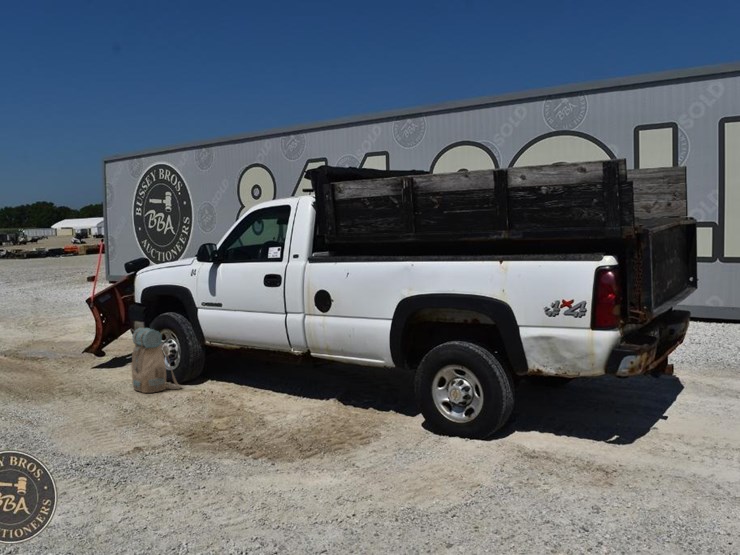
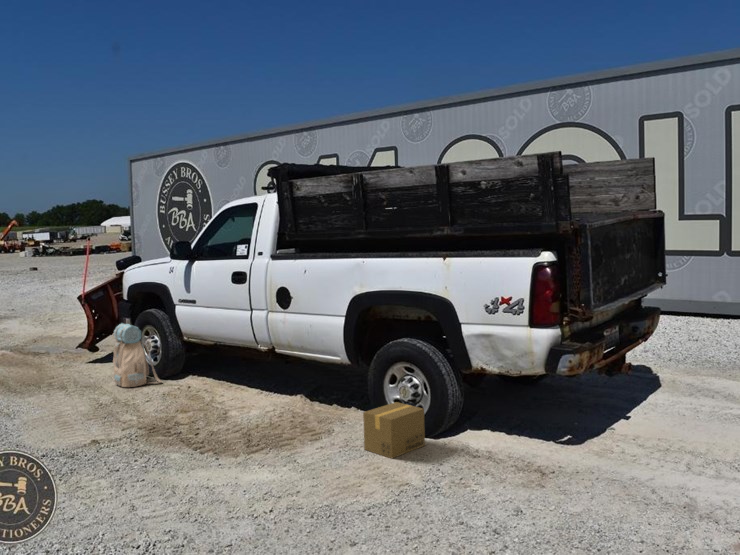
cardboard box: none [419,405,478,461] -> present [363,402,425,458]

